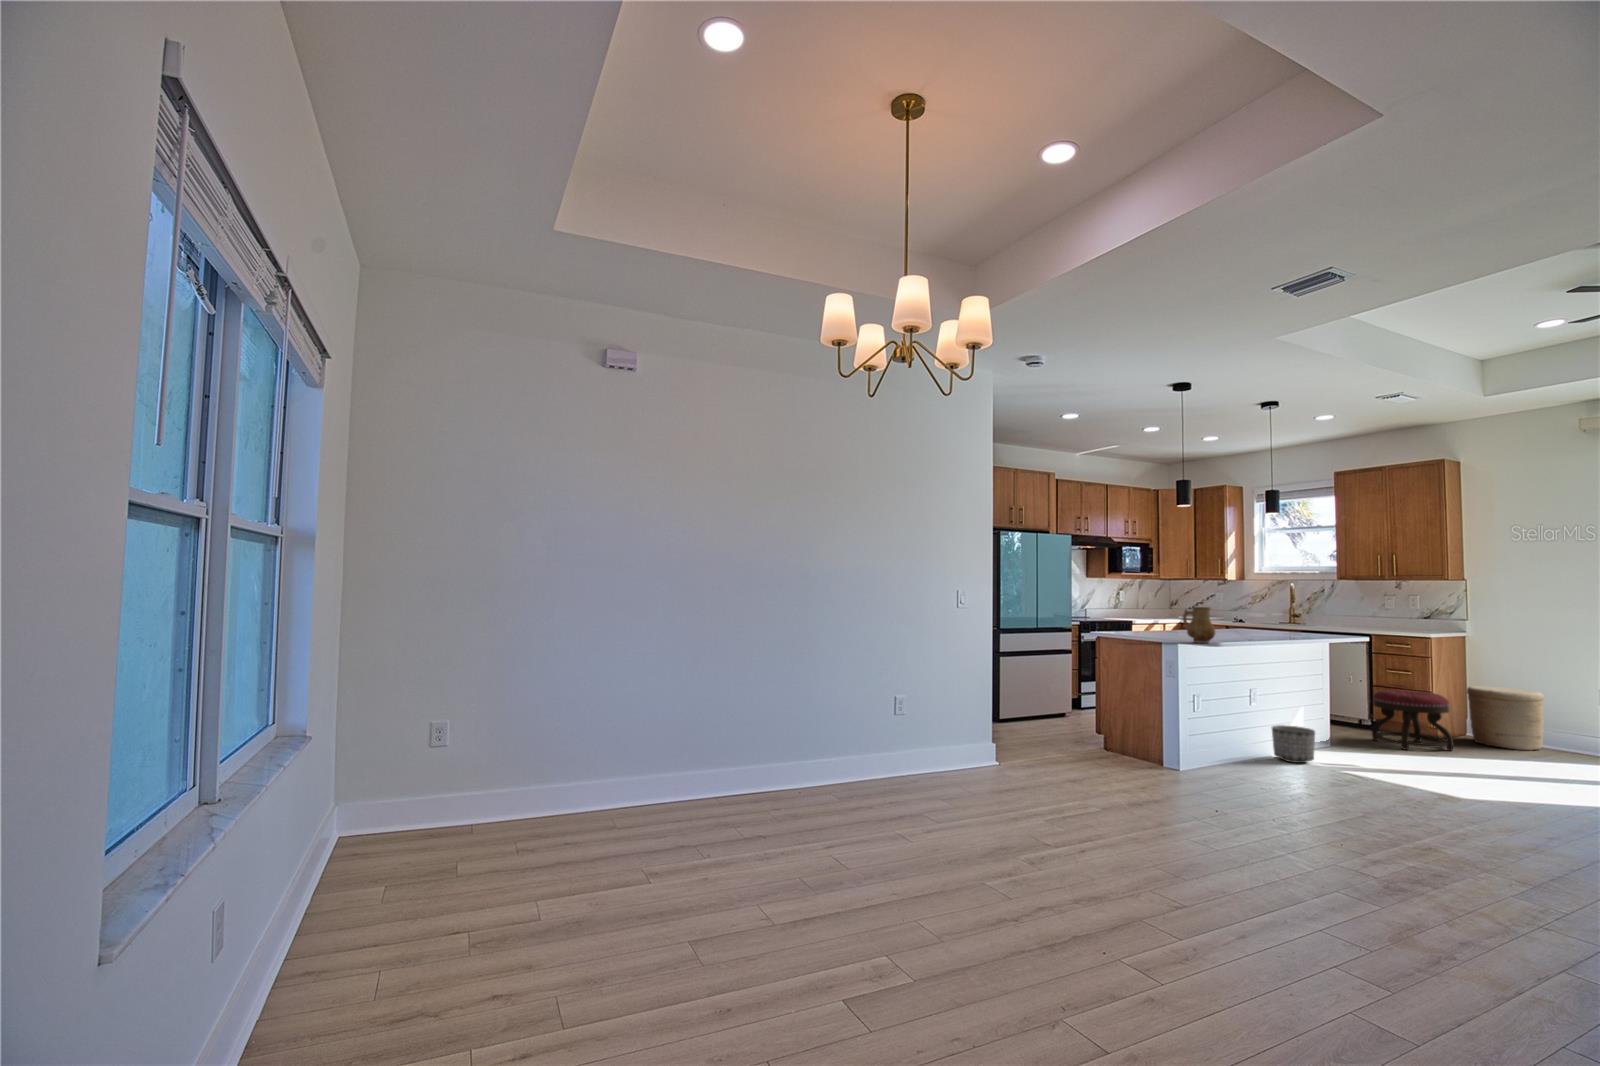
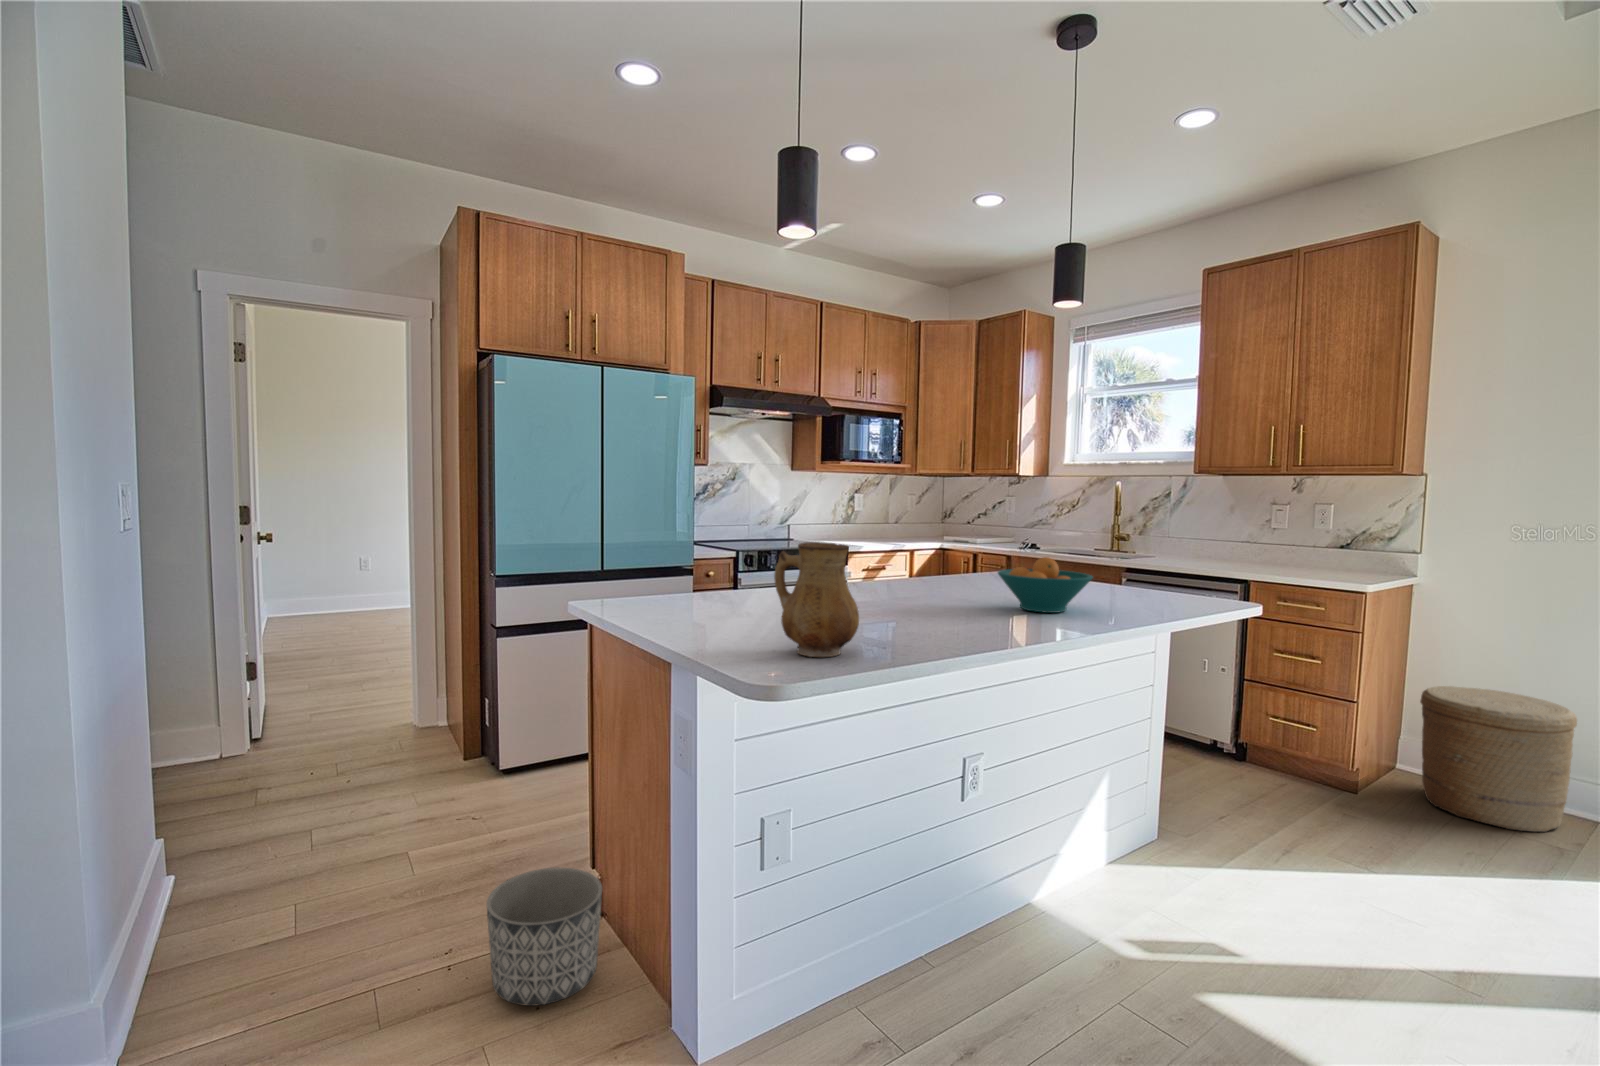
fruit bowl: none [1250,616,1293,637] -> present [998,557,1093,613]
ottoman: present [1372,689,1453,751] -> none [1242,705,1409,855]
planter: present [1272,725,1315,763] -> present [487,867,602,1006]

